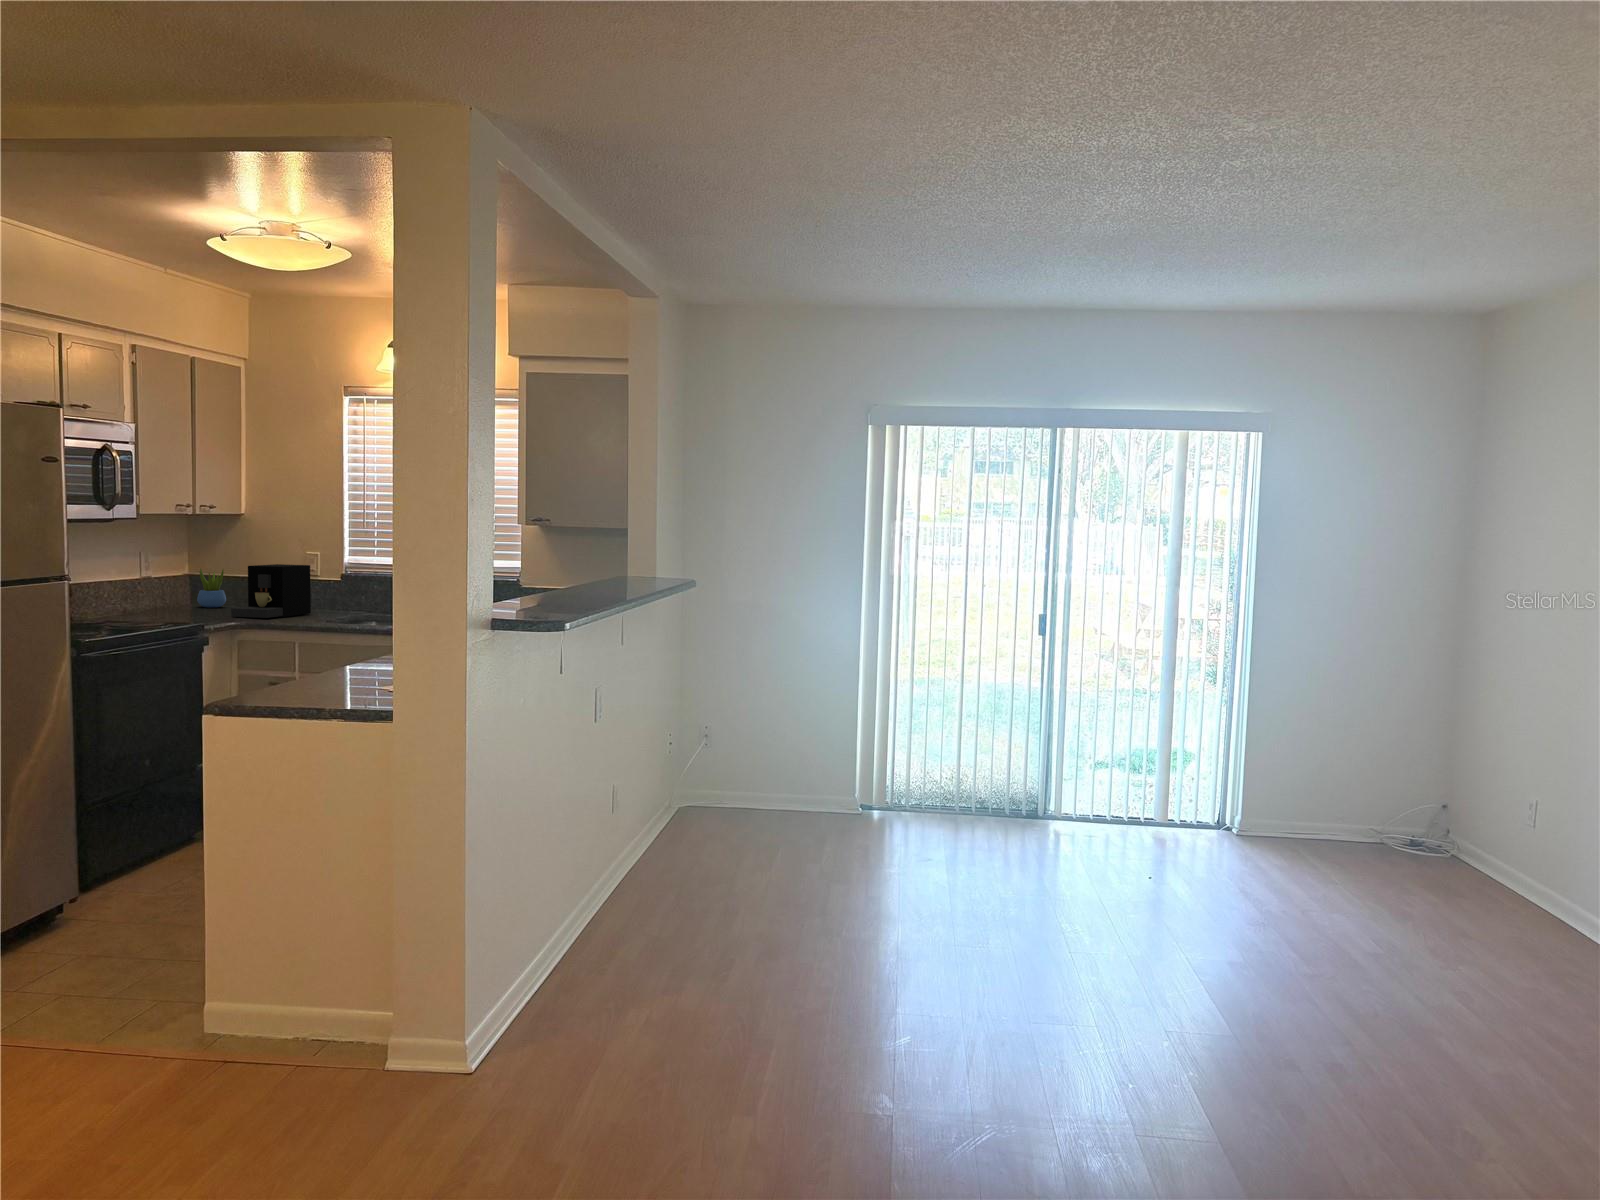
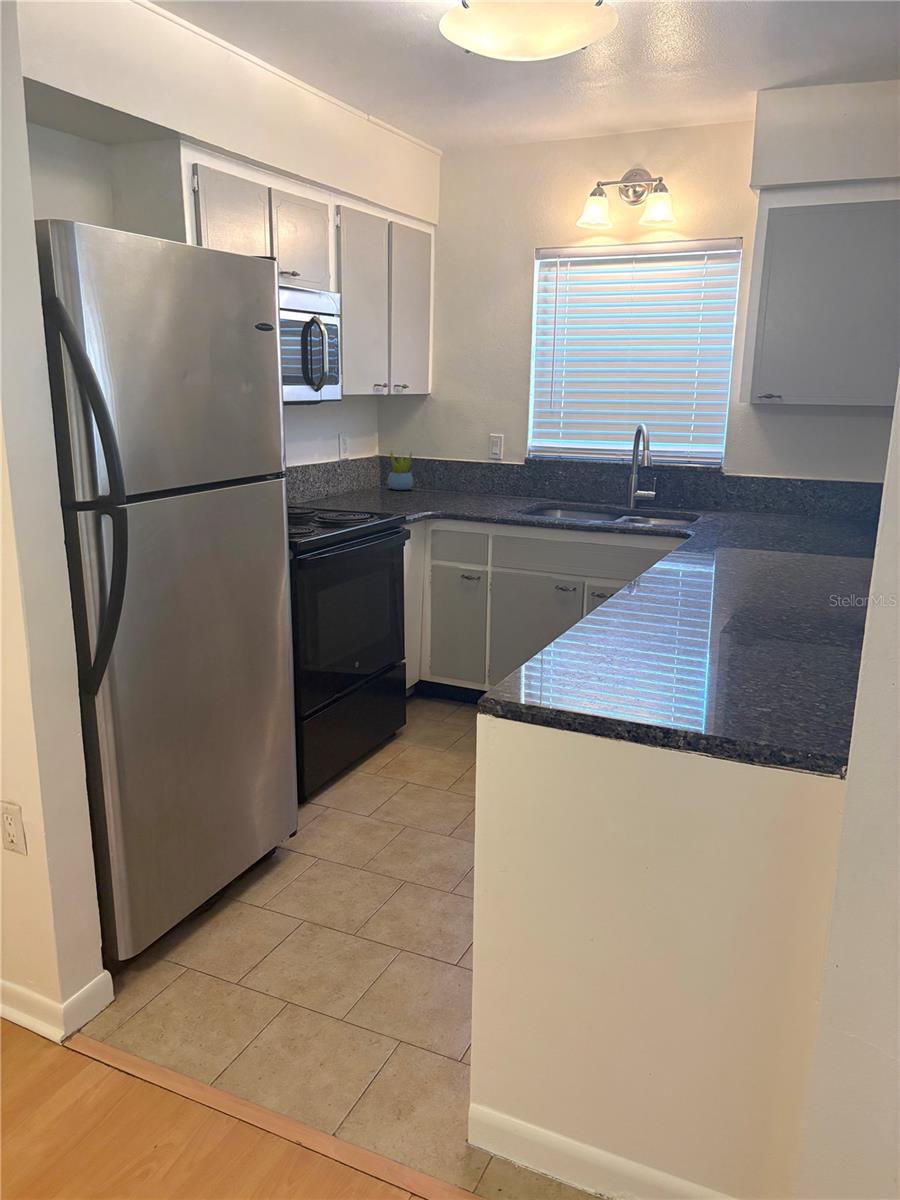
coffee maker: present [231,564,311,618] -> none [424,447,497,507]

